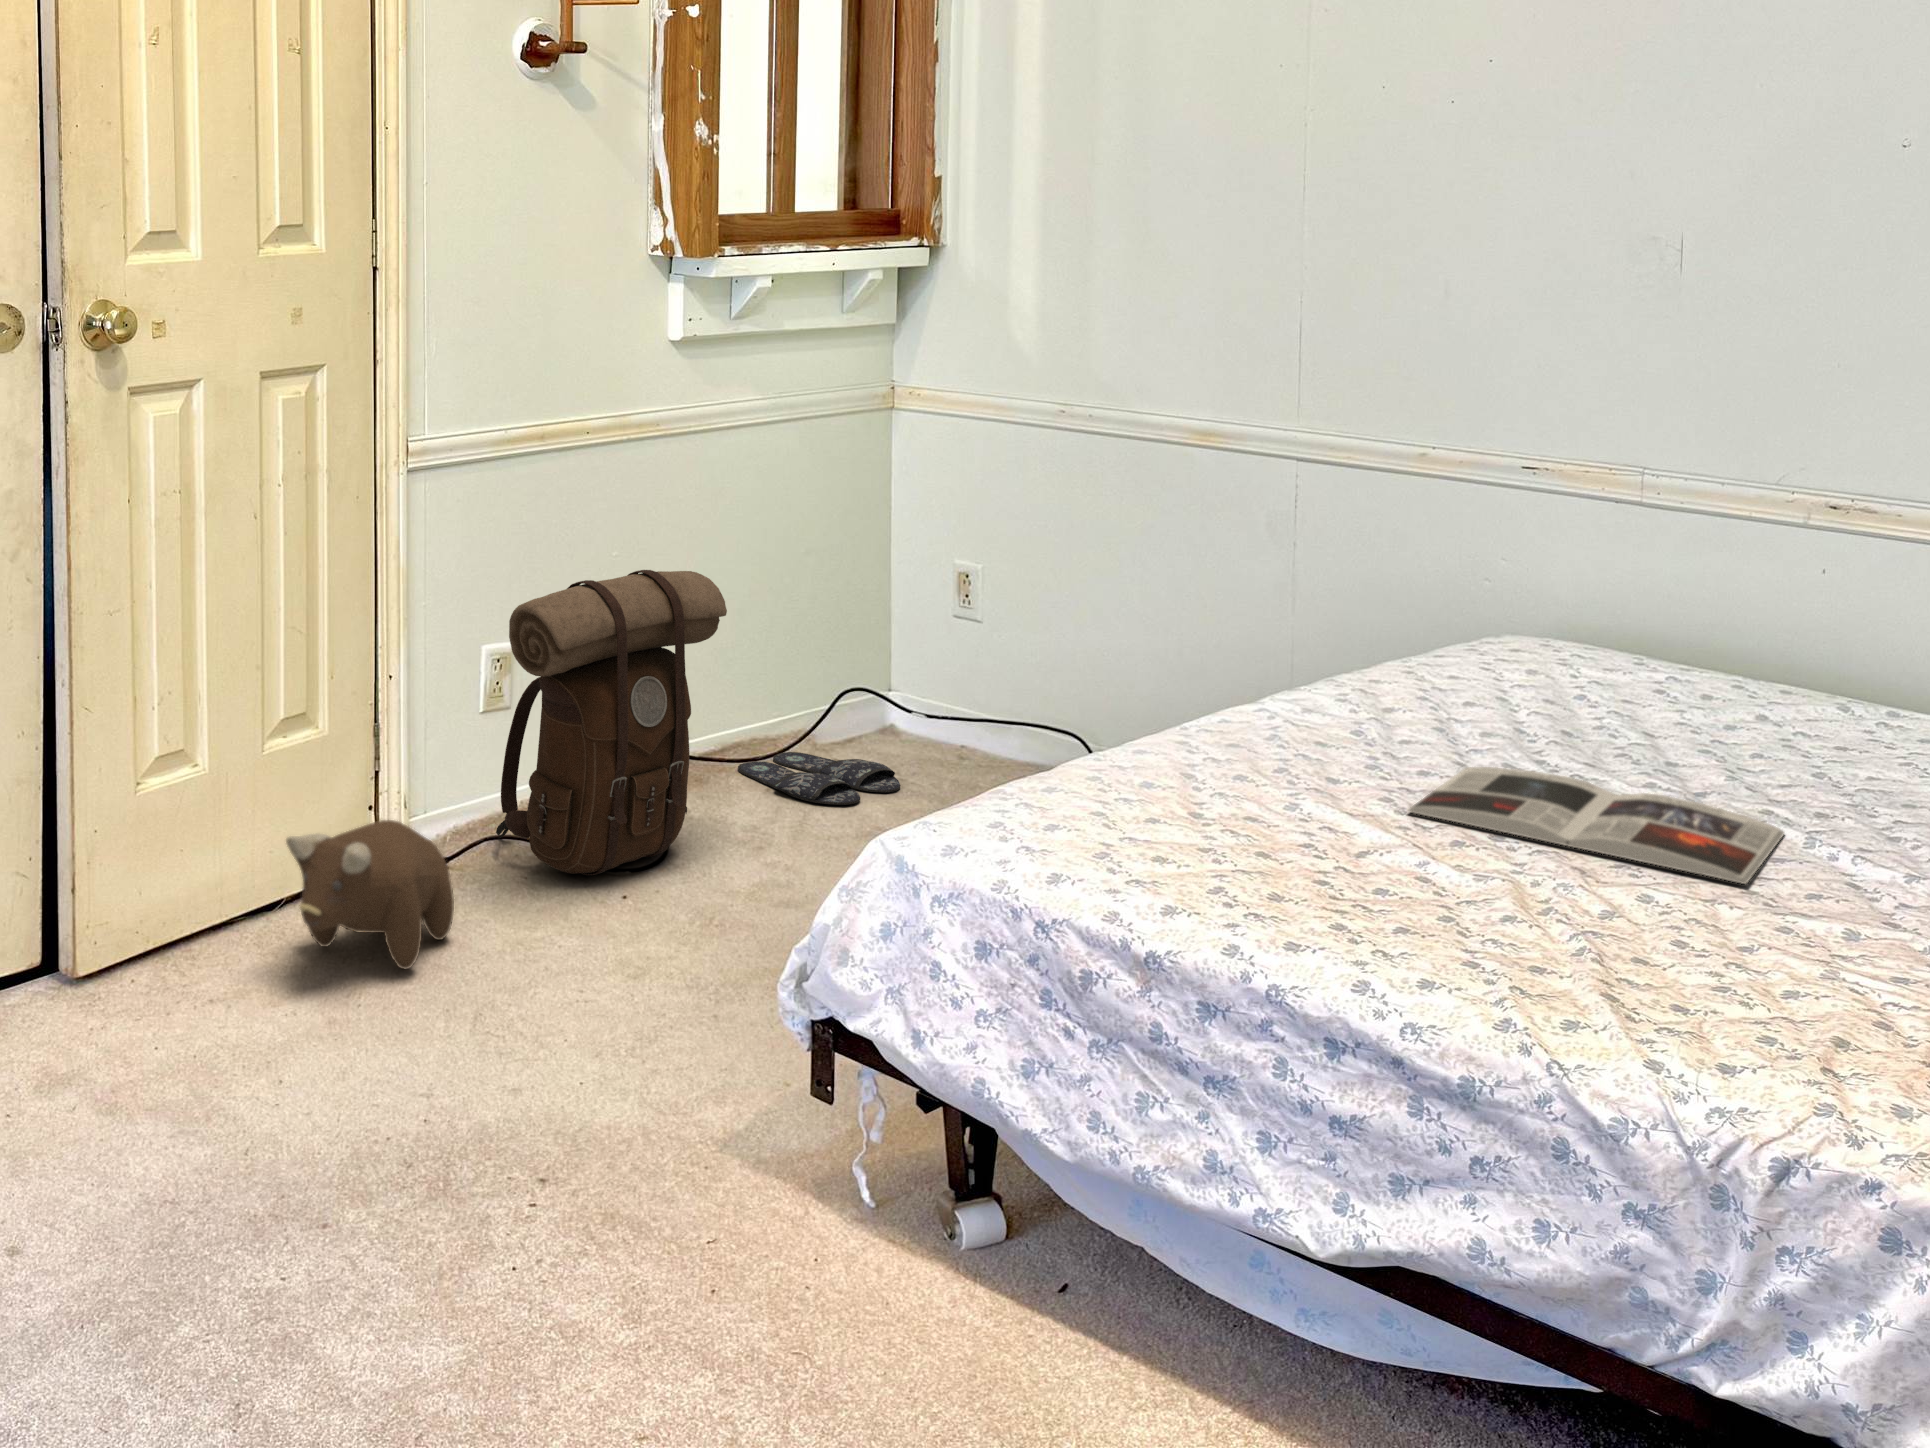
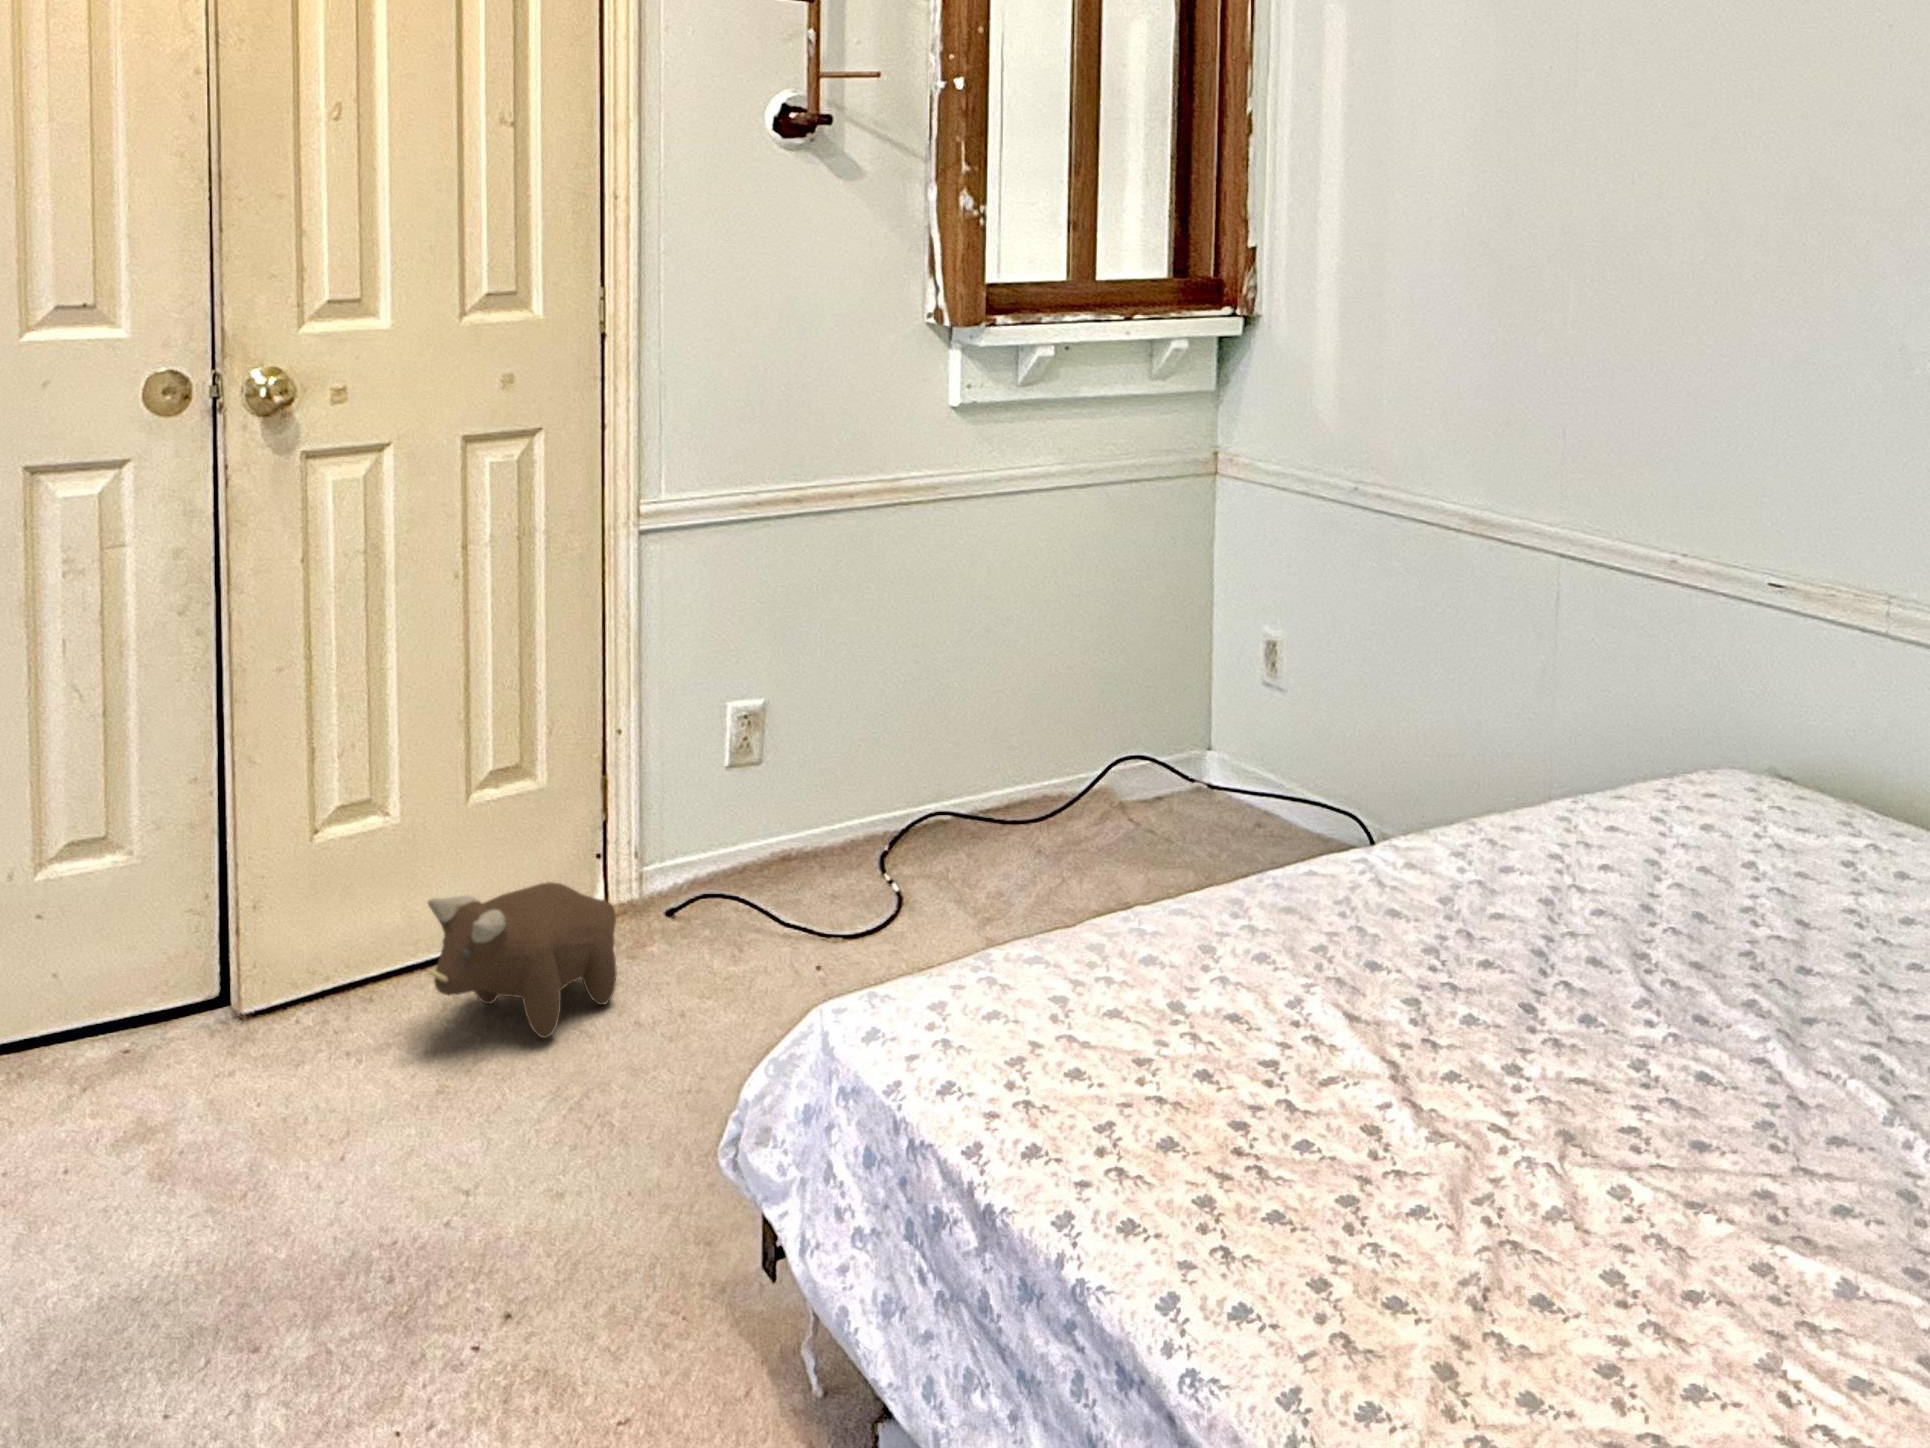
backpack: present [496,570,727,876] -> none [712,637,950,940]
slippers: present [738,752,900,805] -> none [1016,809,1166,875]
magazine: present [1408,767,1784,884] -> none [1414,958,1871,1183]

